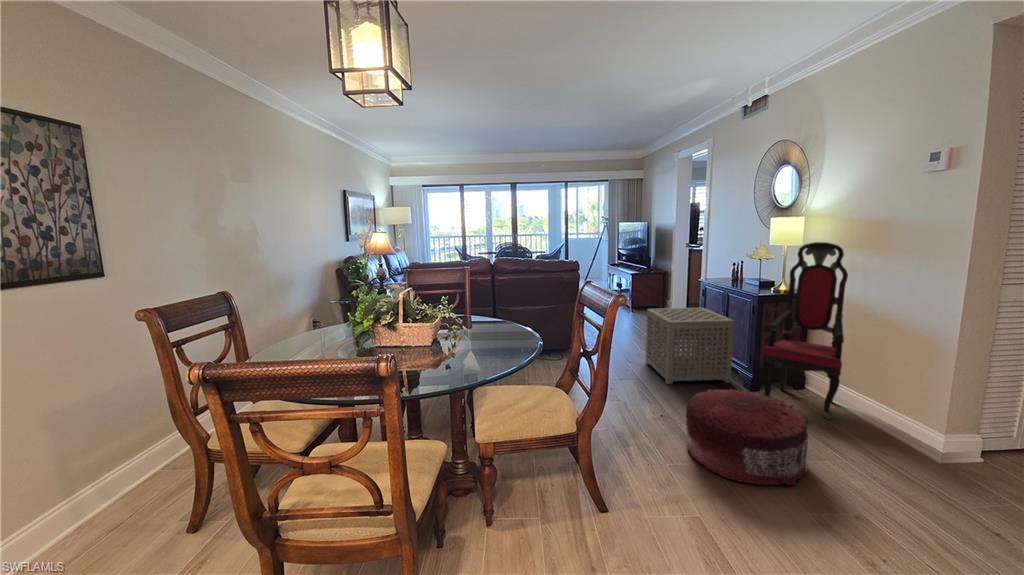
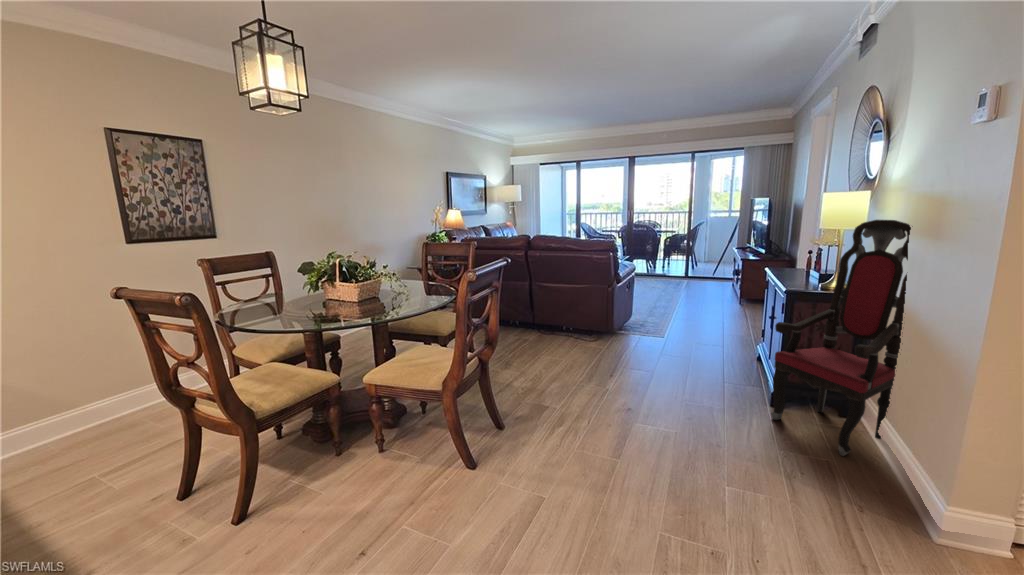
side table: present [646,308,734,384] -> none [675,294,765,390]
pouf: present [686,389,809,485] -> none [603,385,740,506]

